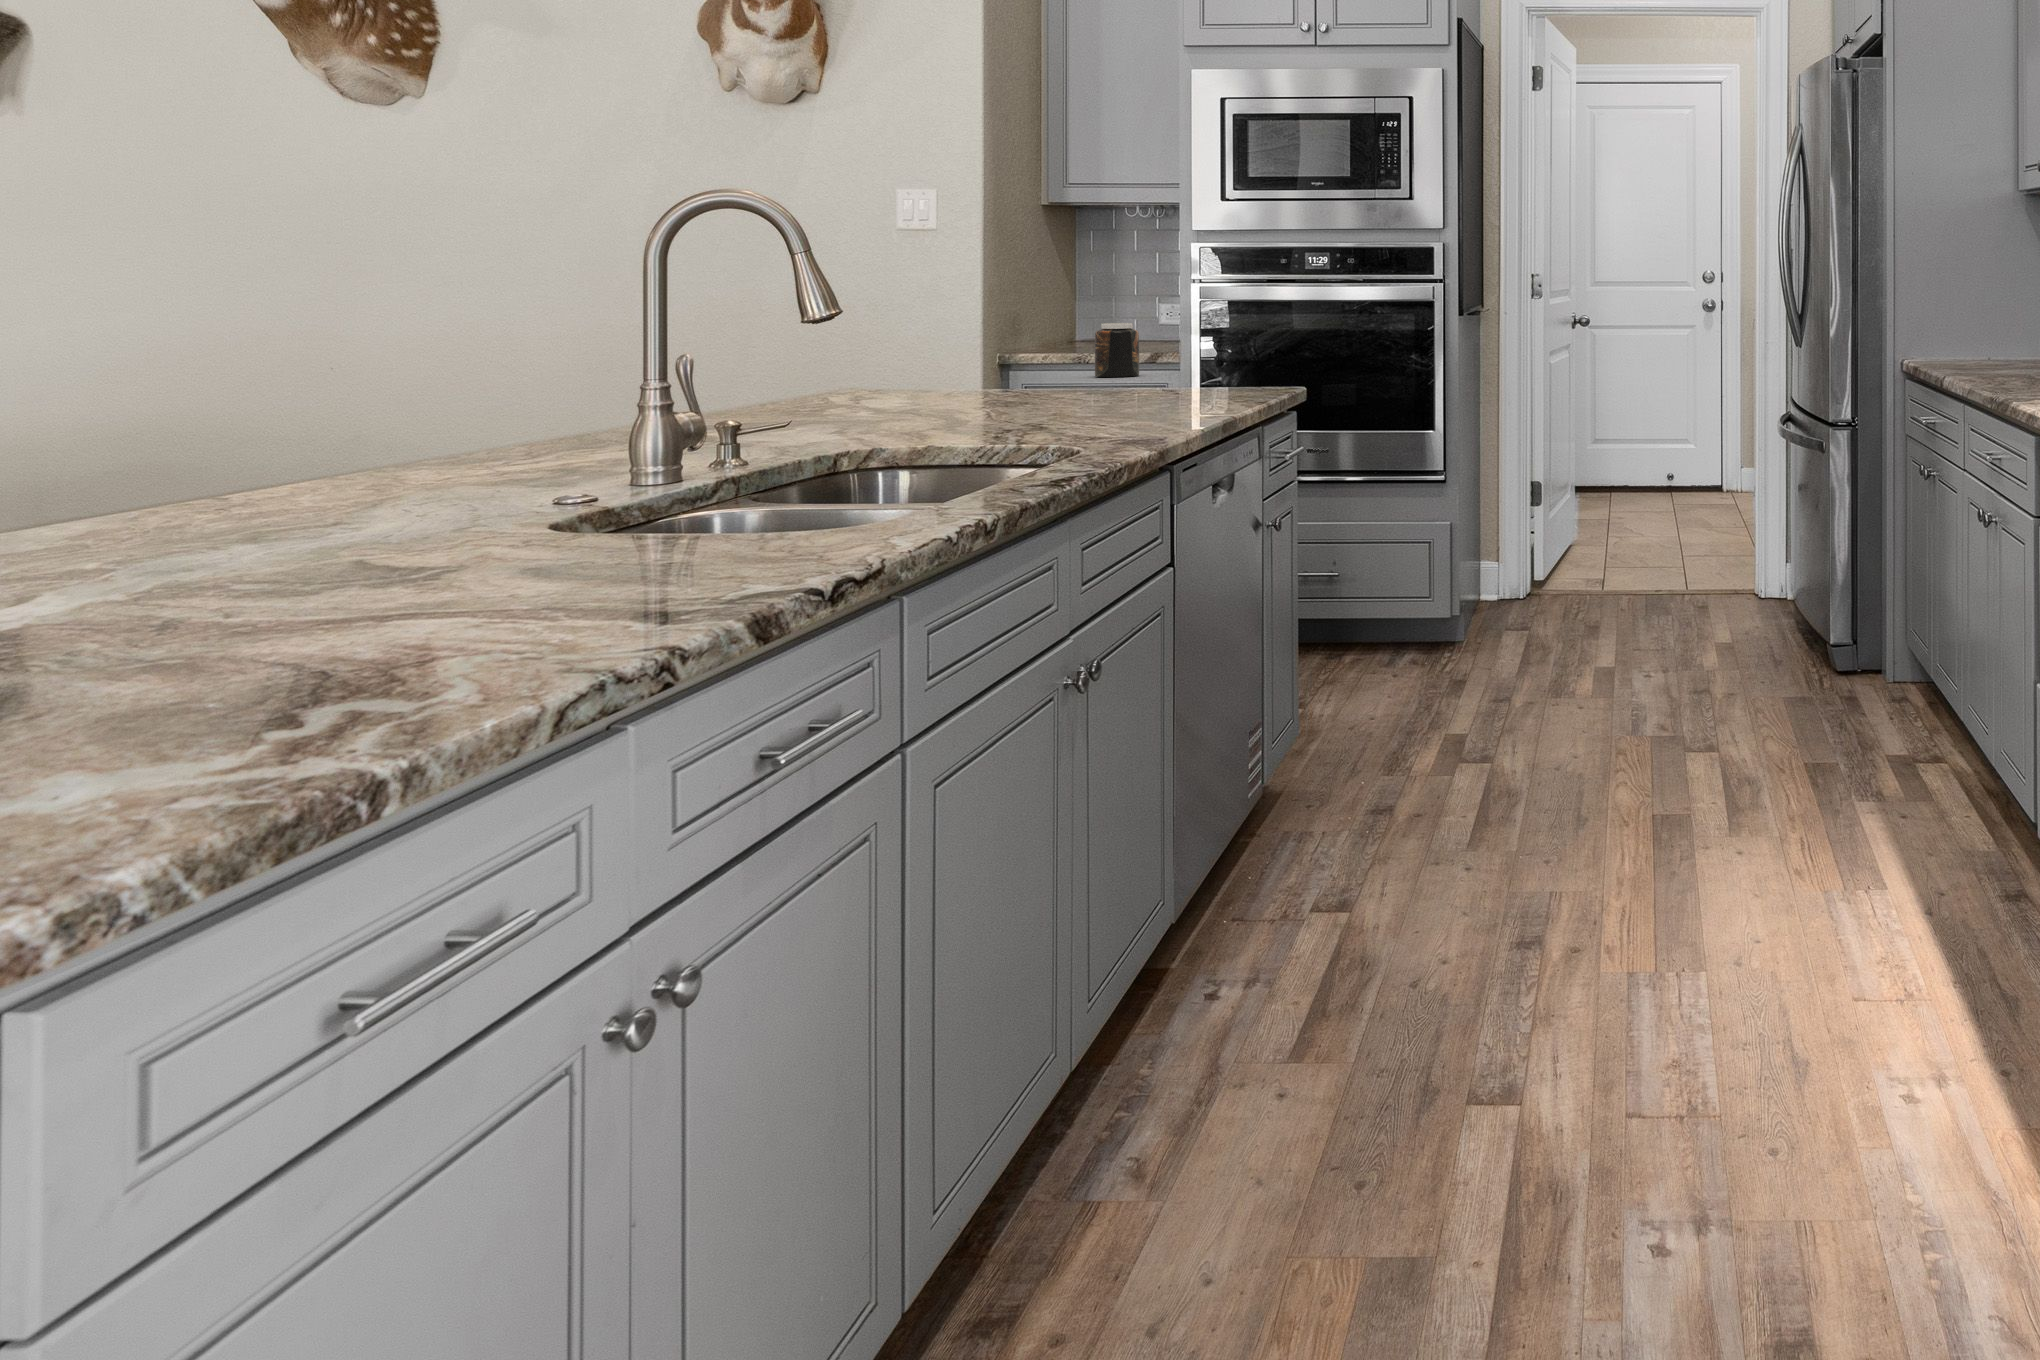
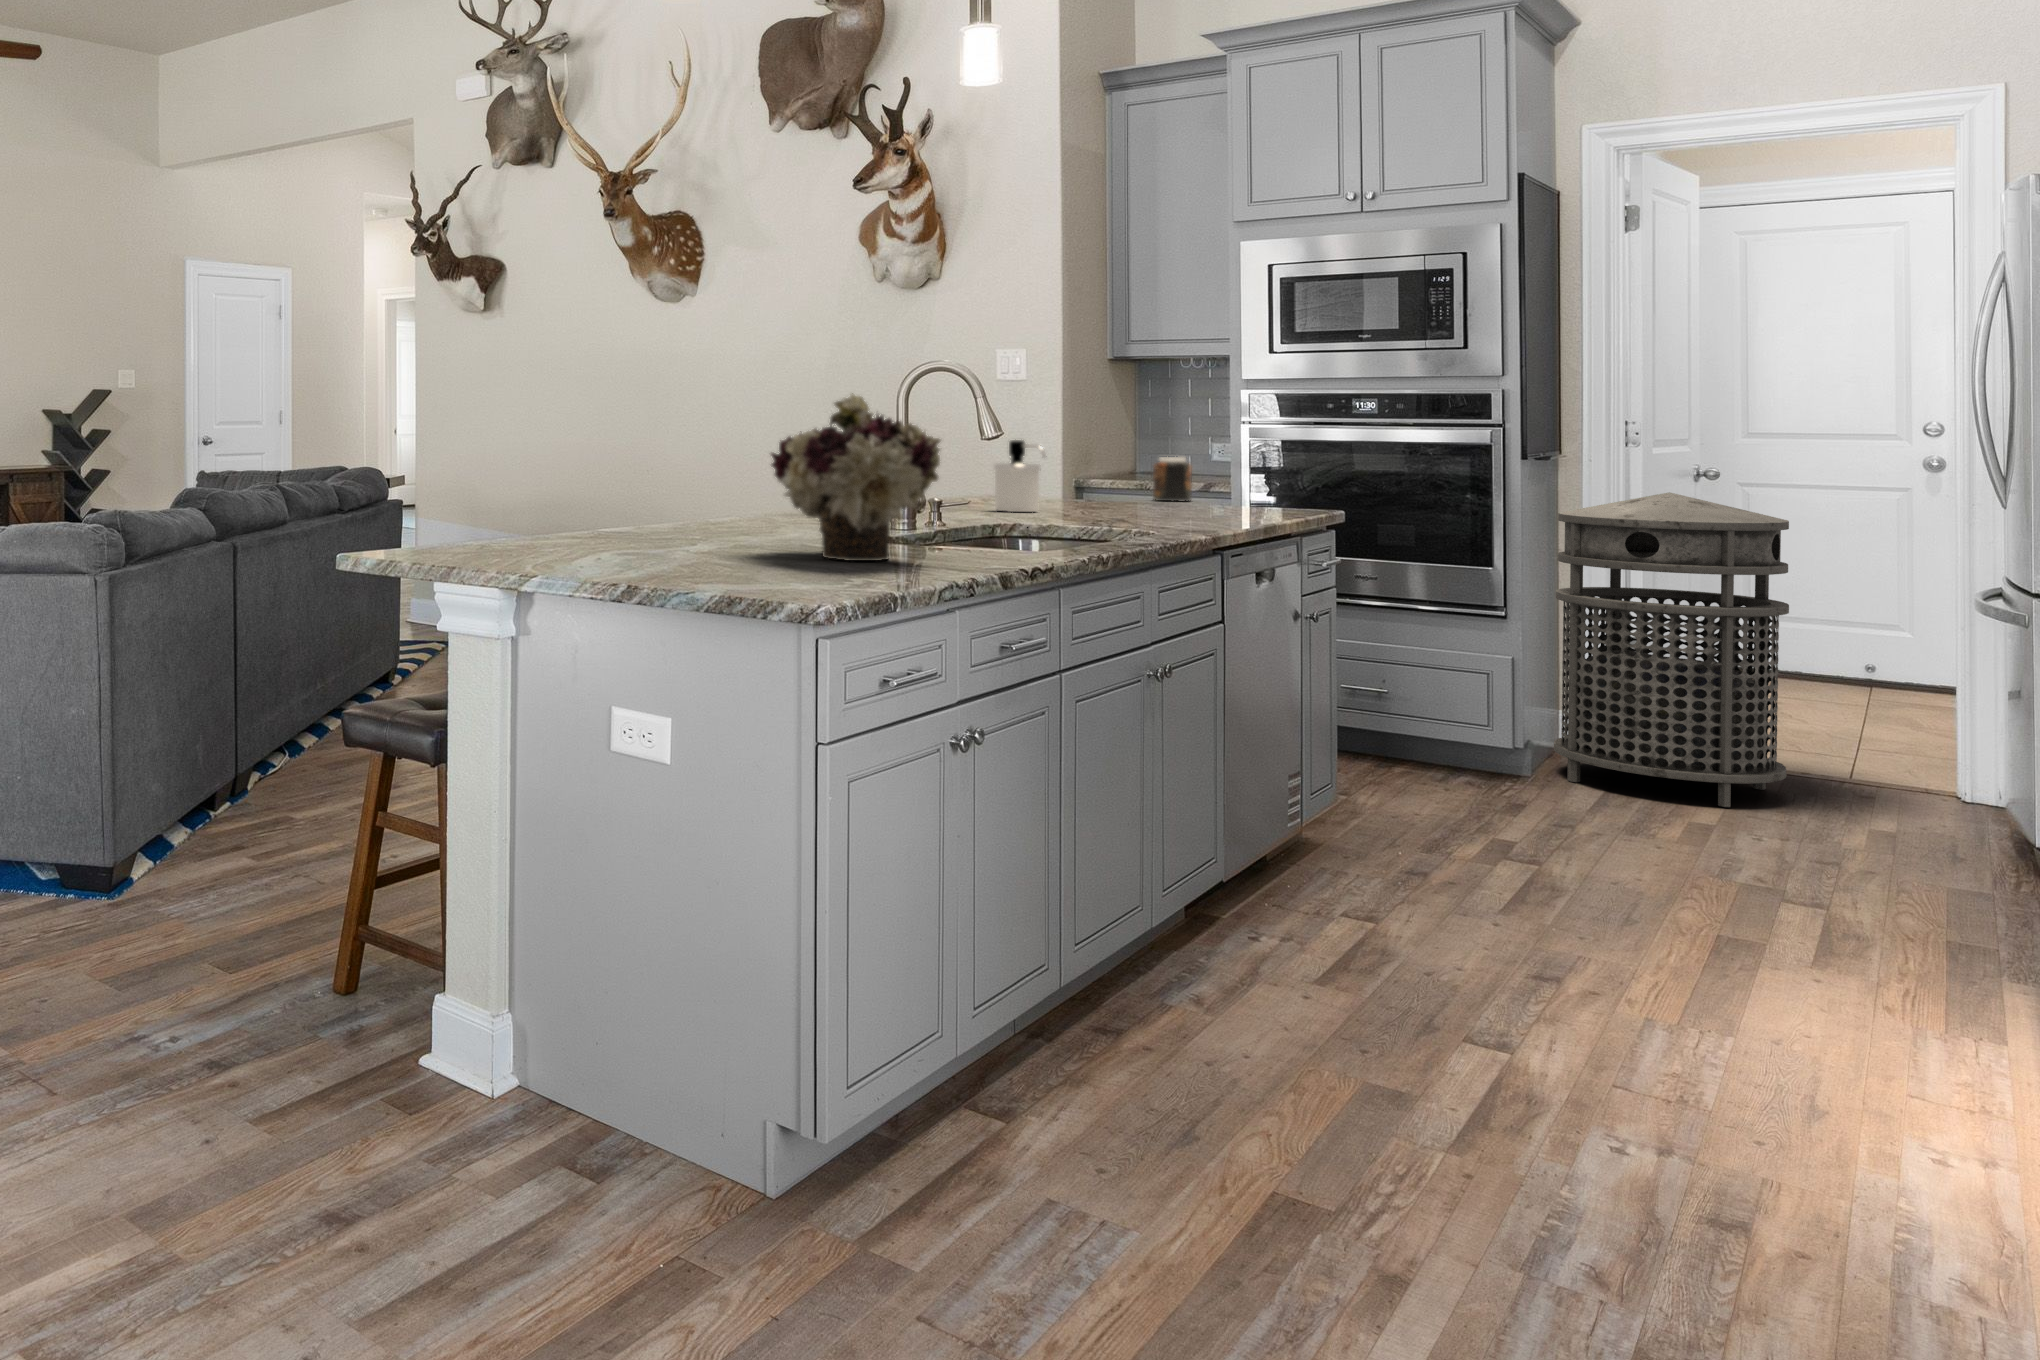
flower arrangement: none [190,238,639,619] -> present [771,393,941,561]
soap dispenser: none [864,311,940,416] -> present [994,440,1045,512]
trash can: none [1483,344,1654,644] -> present [1554,492,1789,807]

